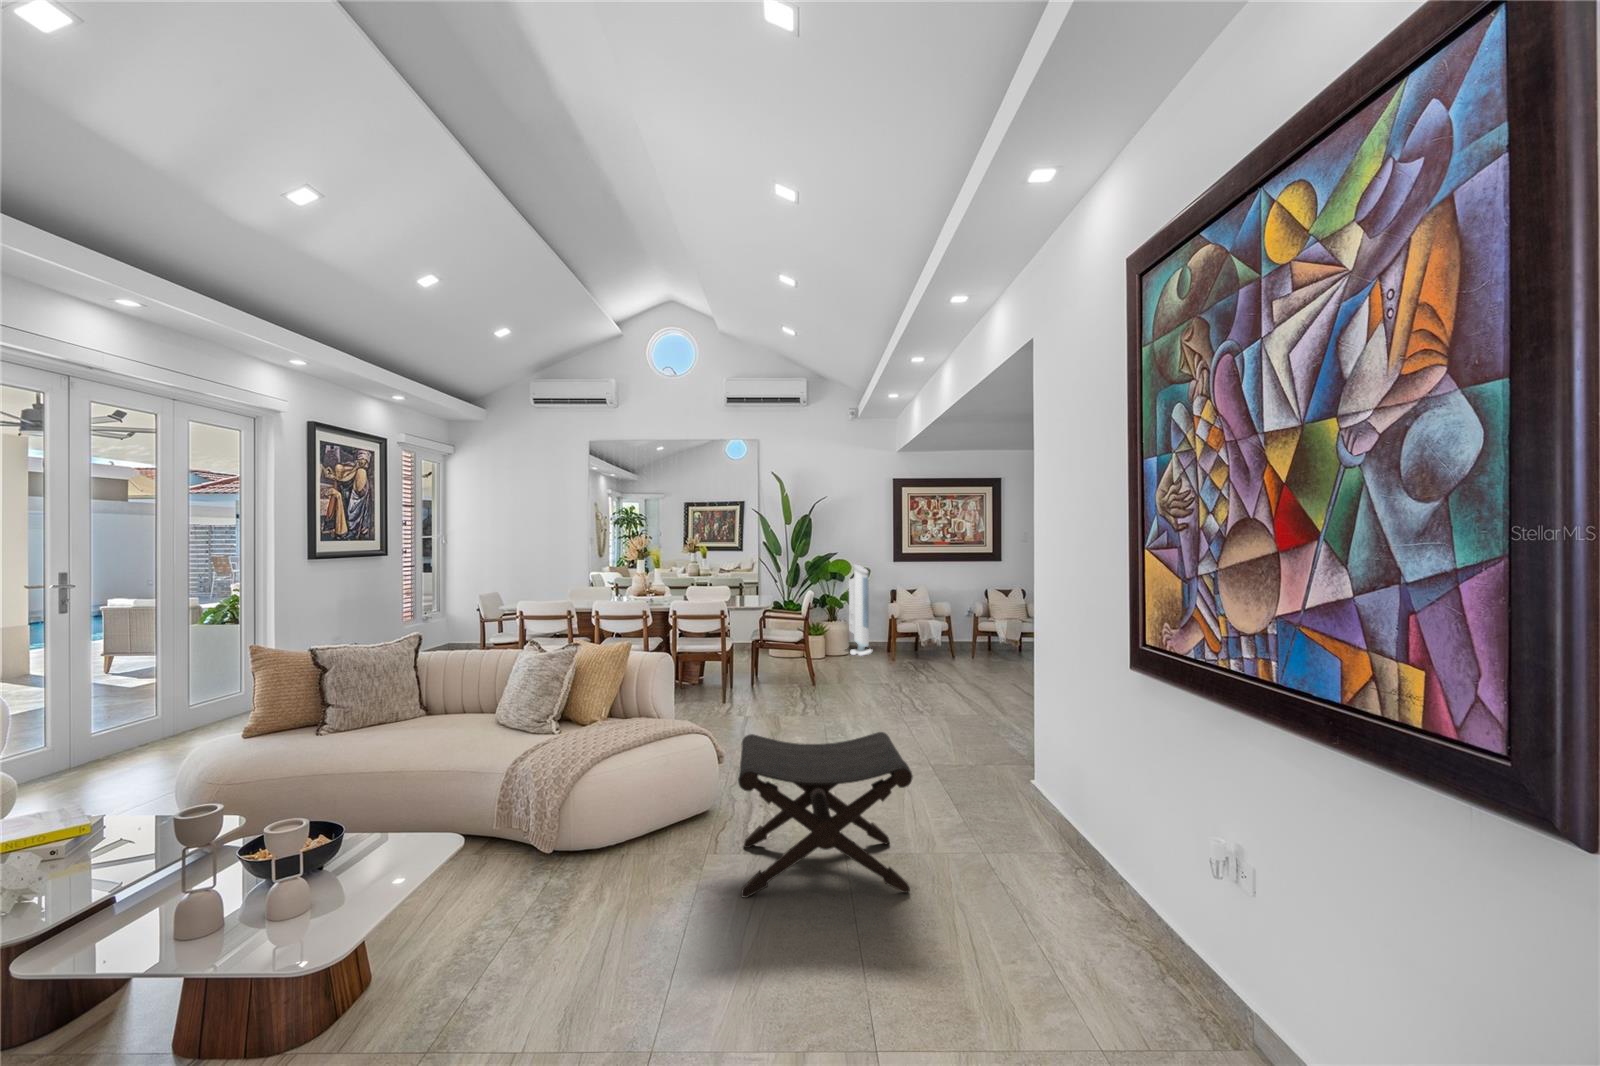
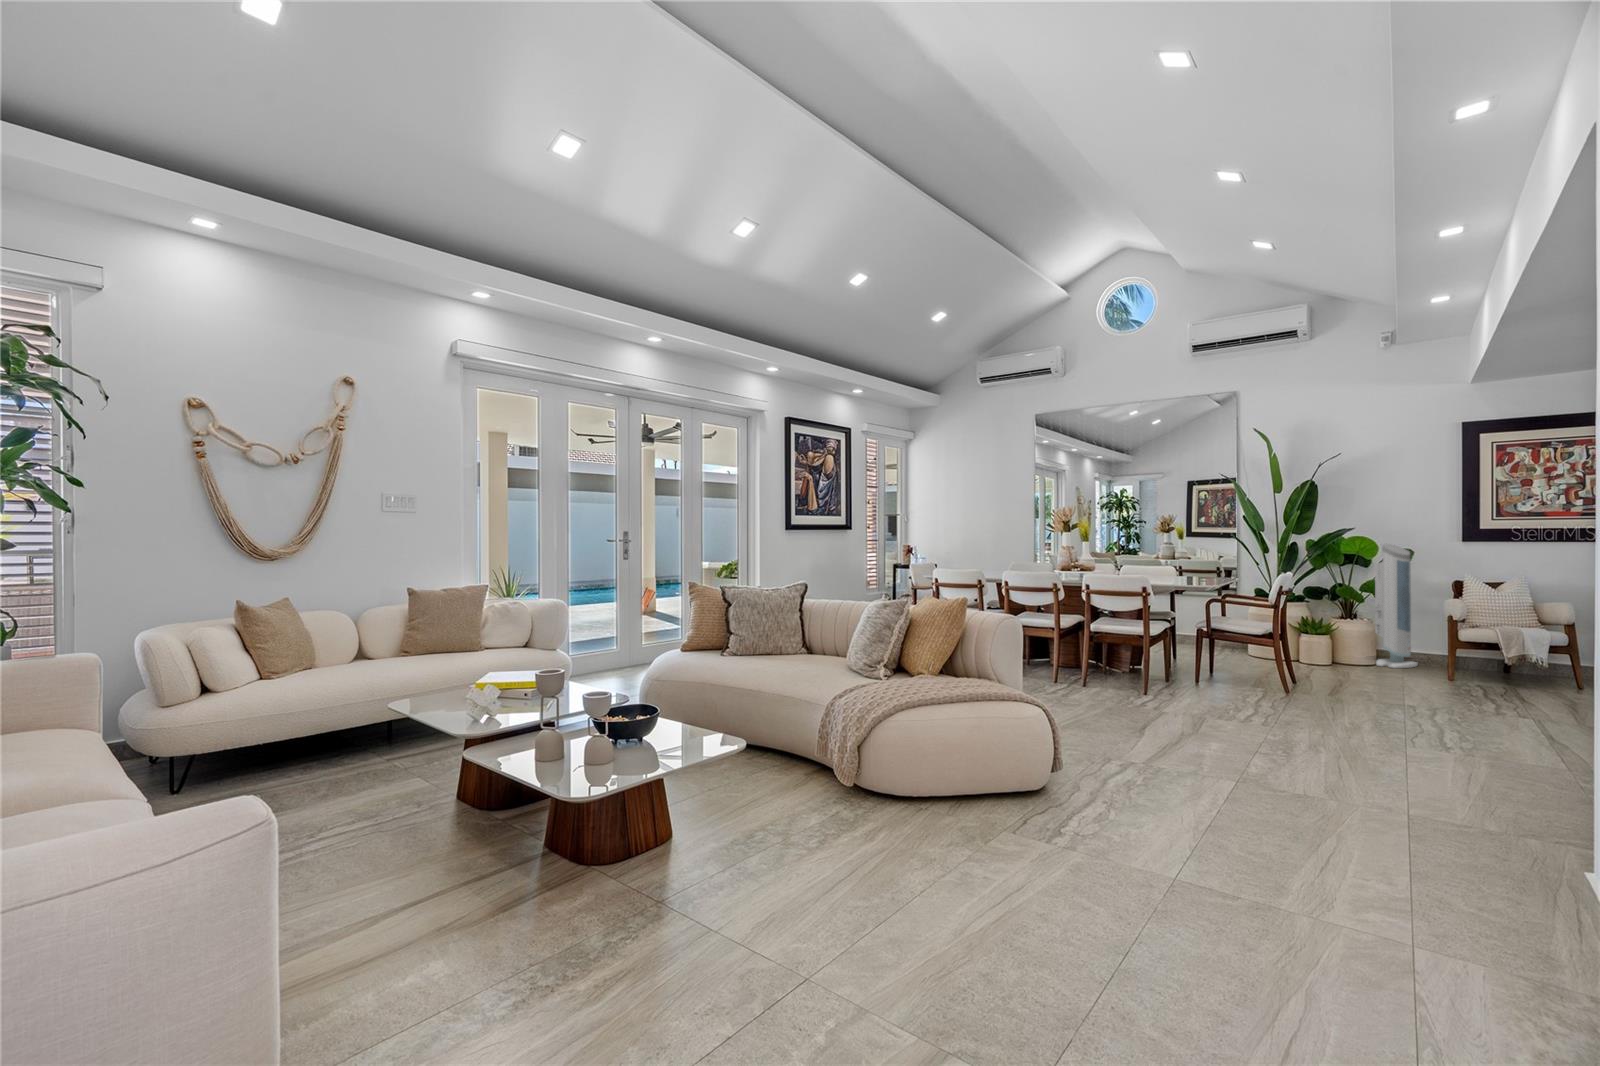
footstool: present [738,732,913,898] -> none [996,706,1239,934]

